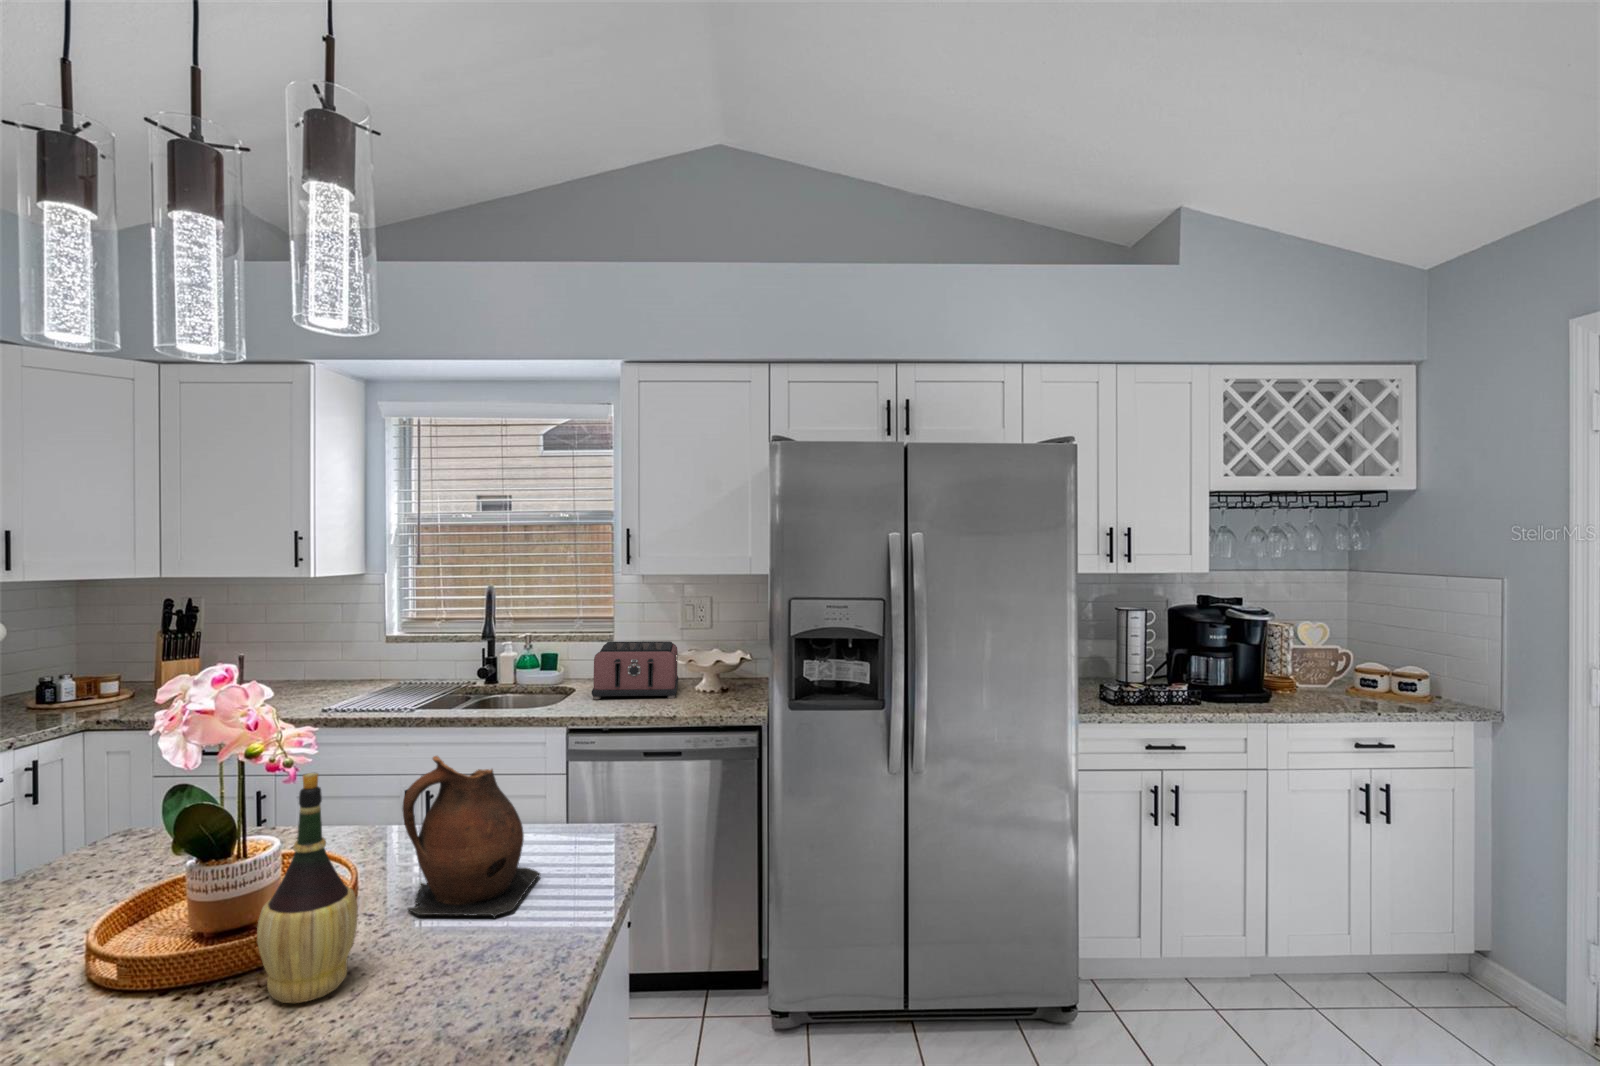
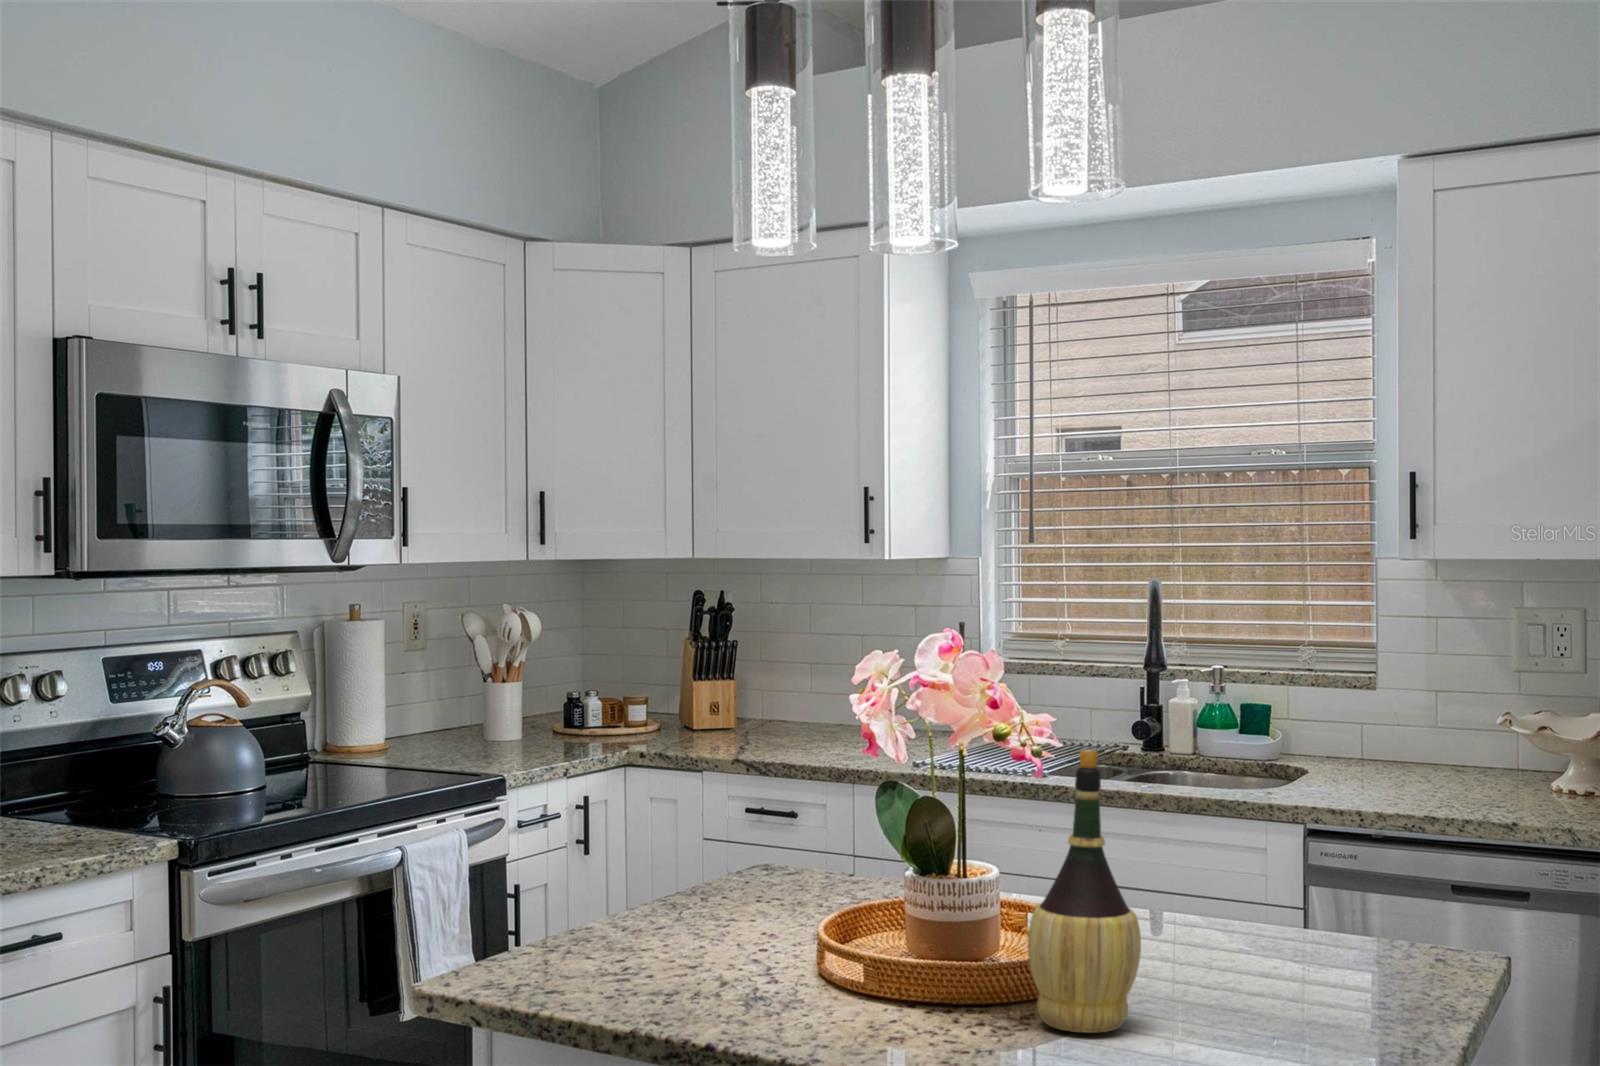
toaster: present [592,641,678,700] -> none [1344,688,1508,797]
ceramic pitcher: present [402,756,540,919] -> none [1158,772,1340,1005]

